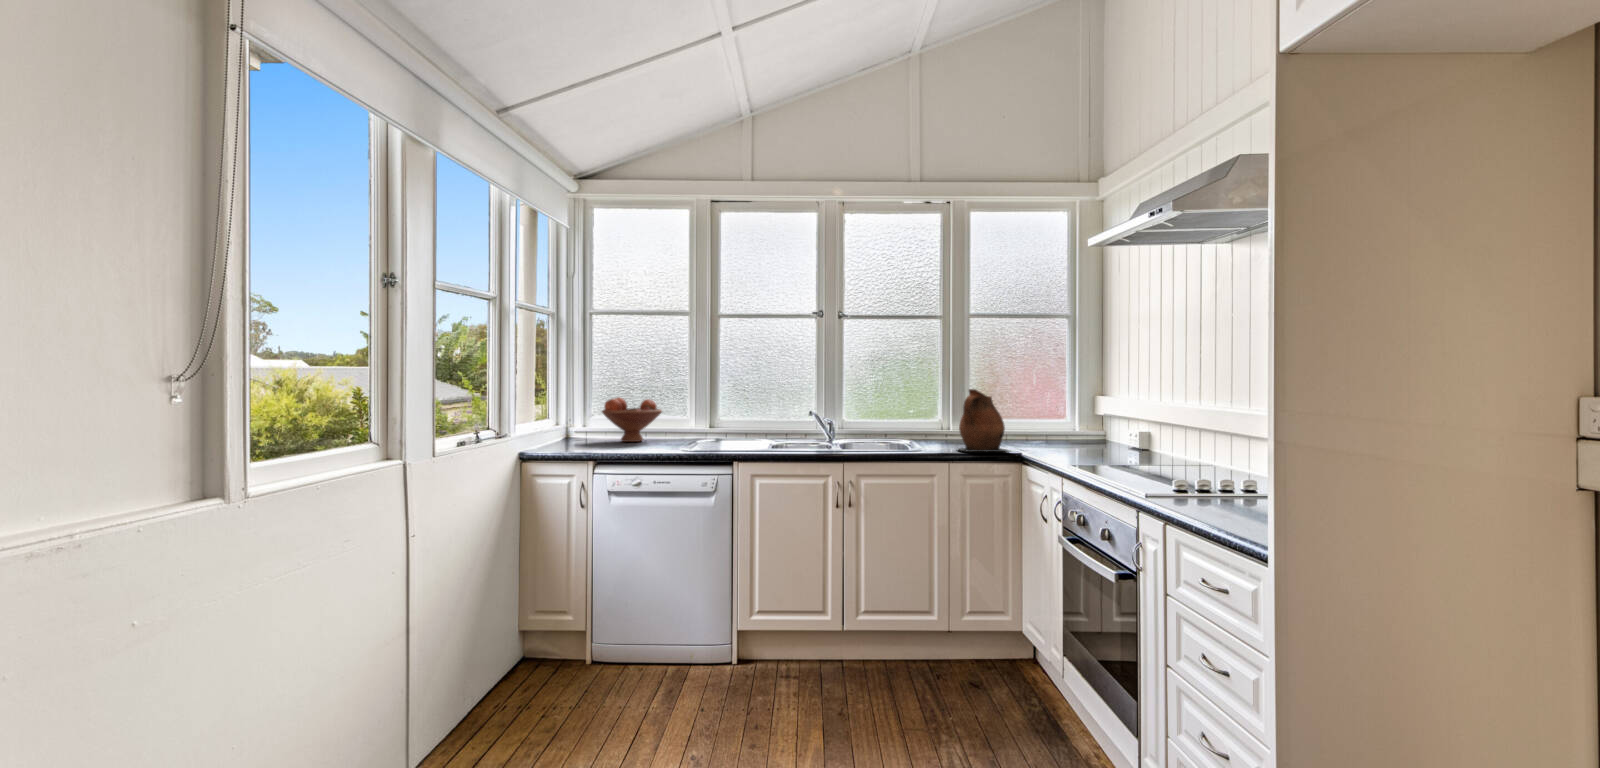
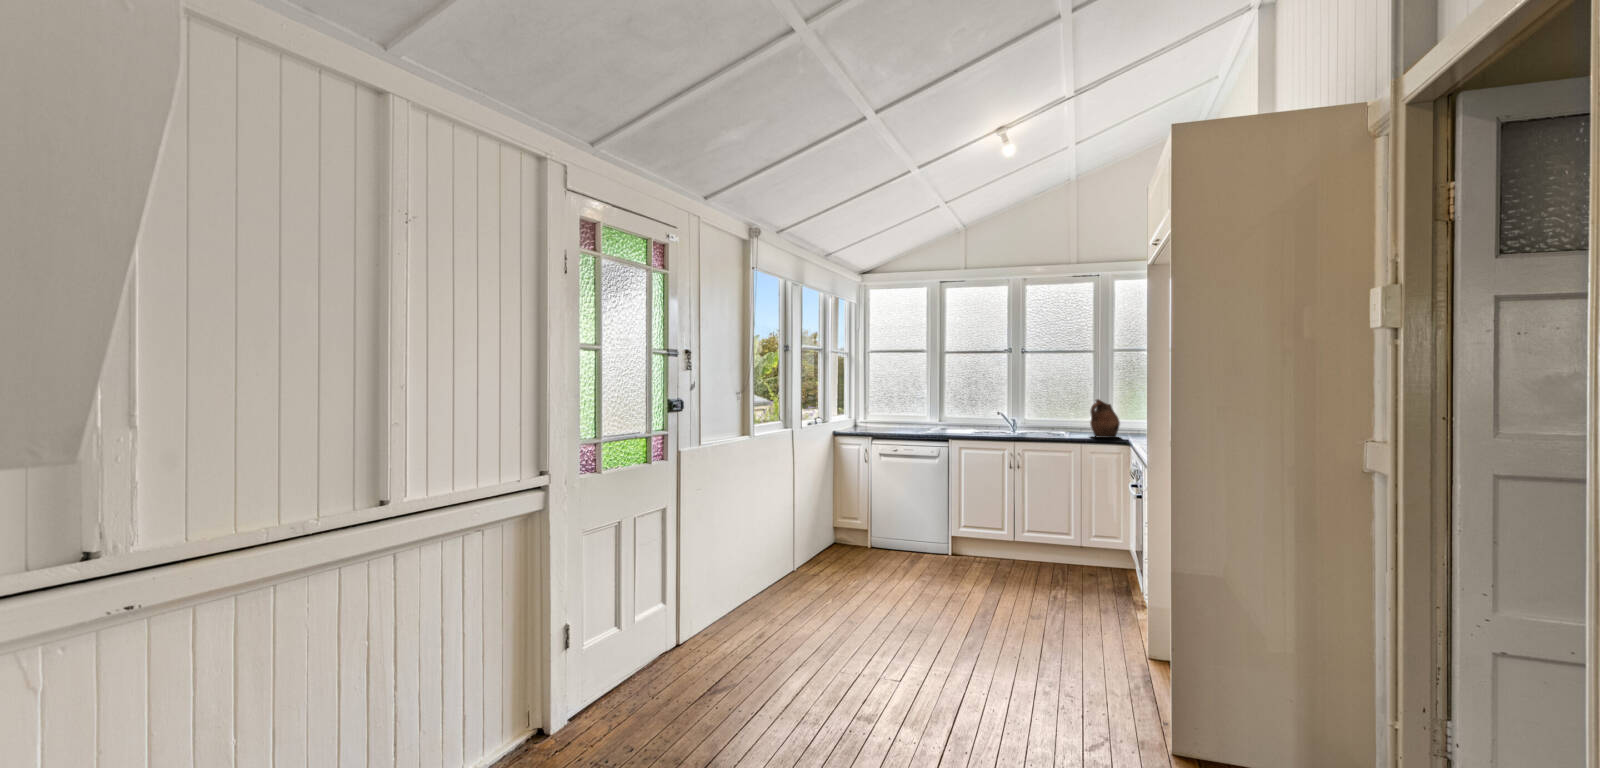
fruit bowl: present [602,398,662,442] -> none [874,402,910,428]

